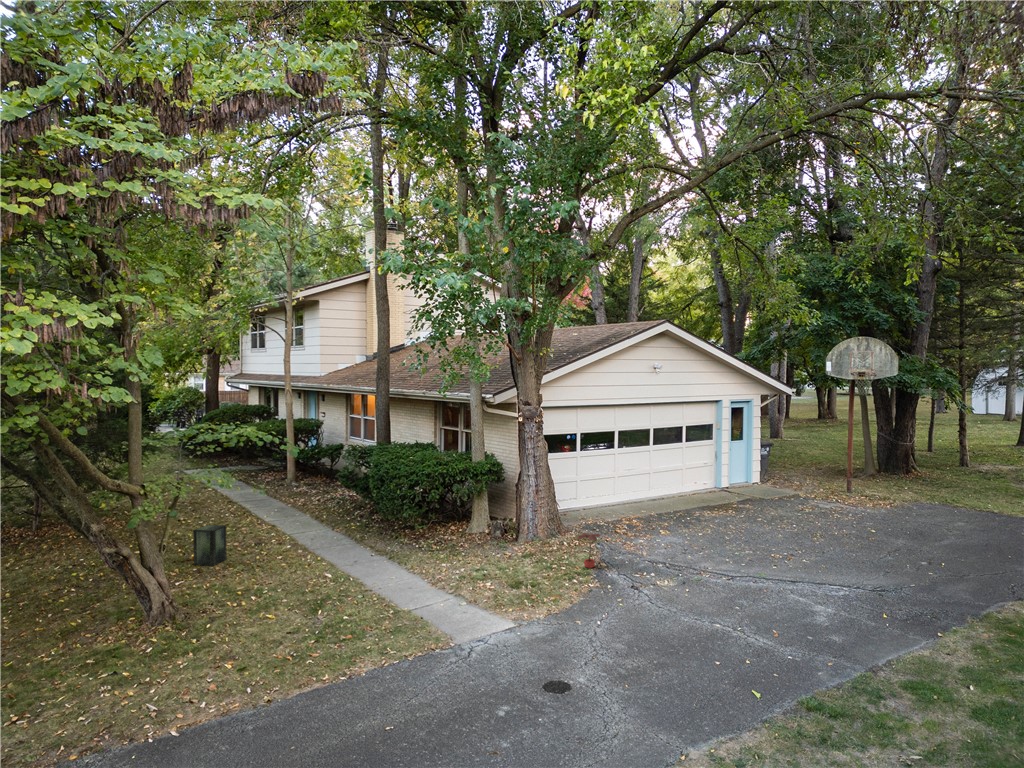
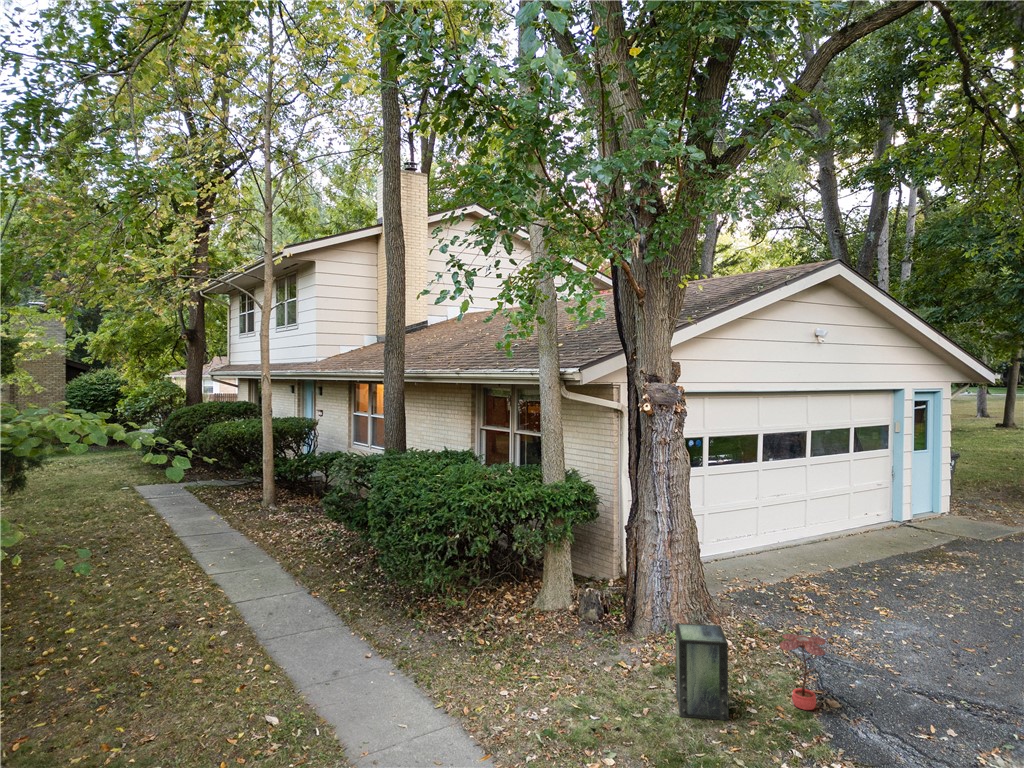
storage box: present [193,525,227,566] -> present [675,623,729,720]

